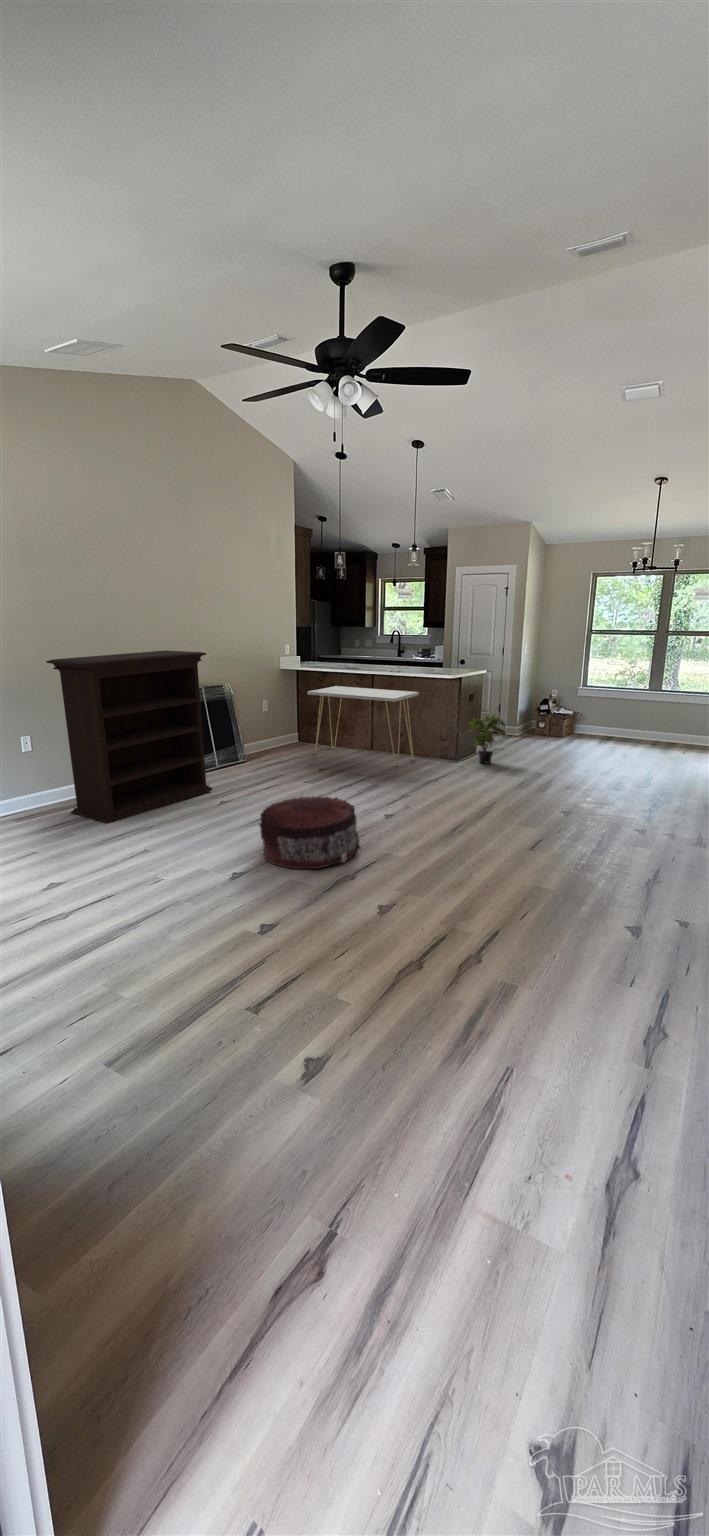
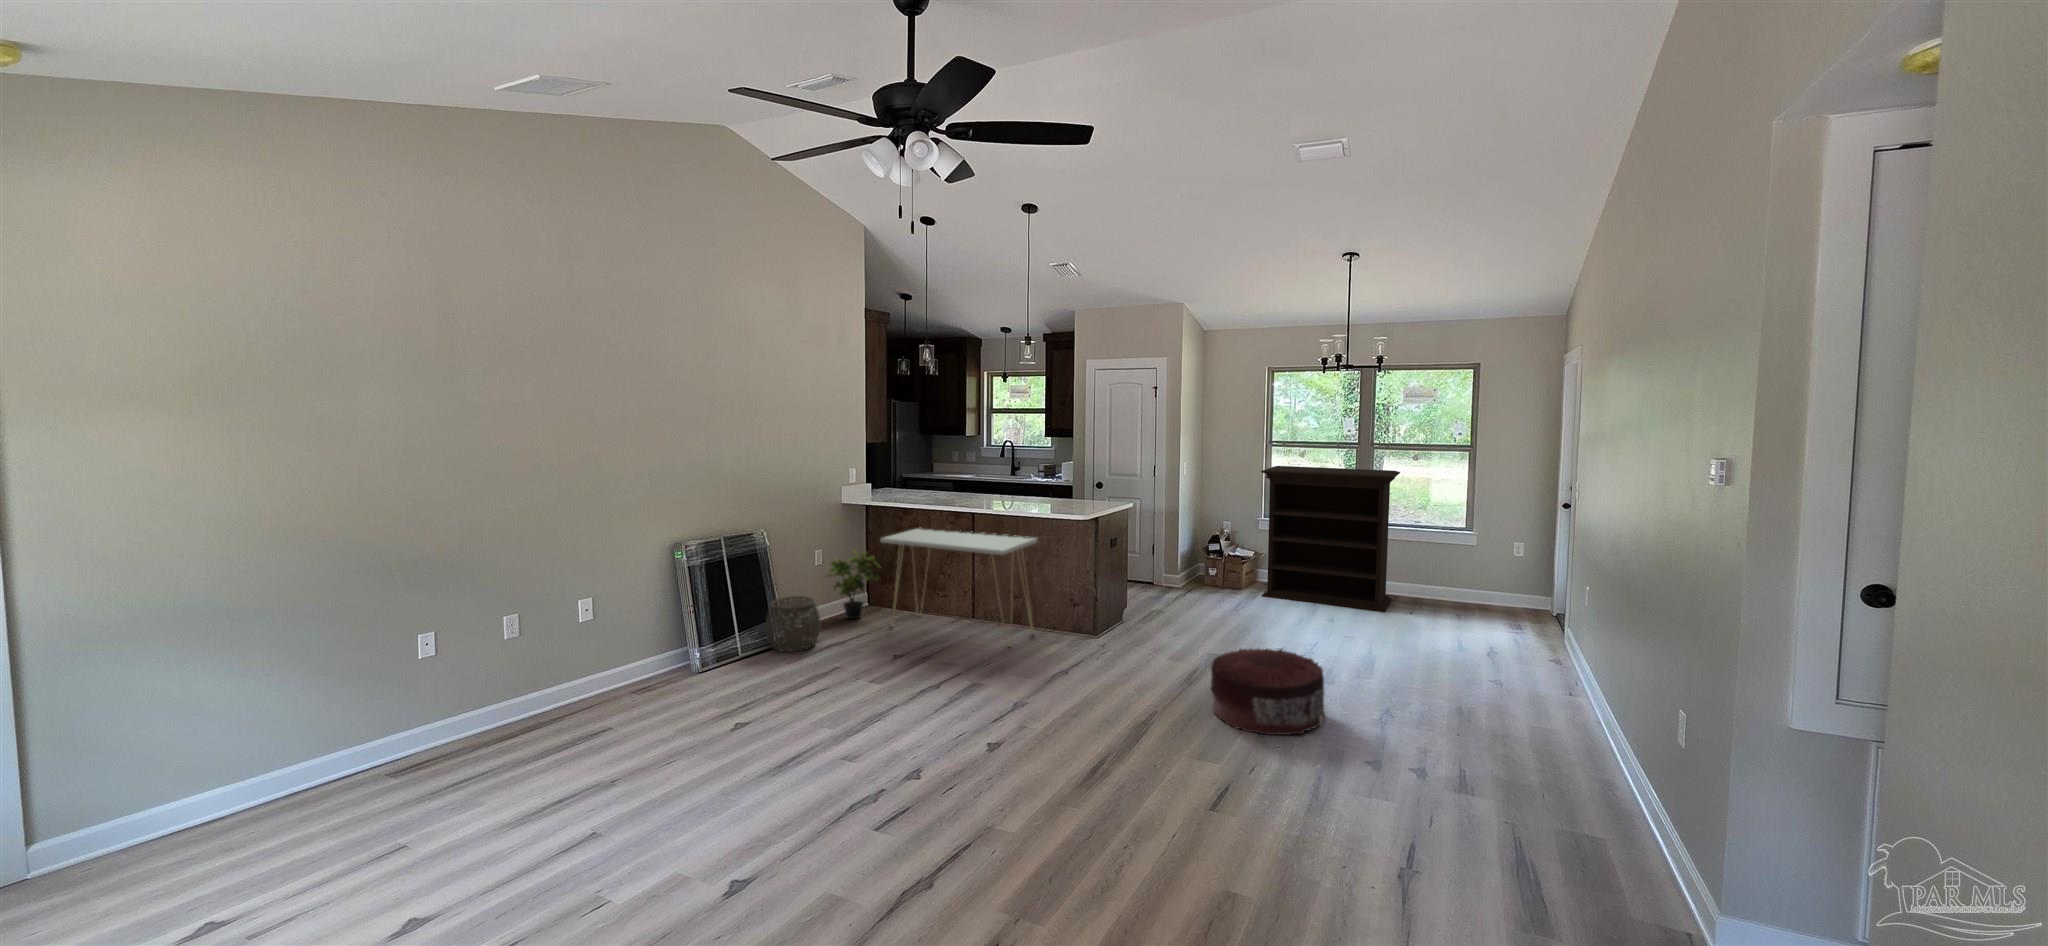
bookshelf: present [46,650,212,824] -> present [1261,466,1400,612]
potted plant: present [468,714,506,763] -> present [827,551,881,619]
woven basket: none [232,730,269,766] -> present [766,596,821,652]
pouf: present [259,797,360,869] -> present [1211,648,1325,735]

